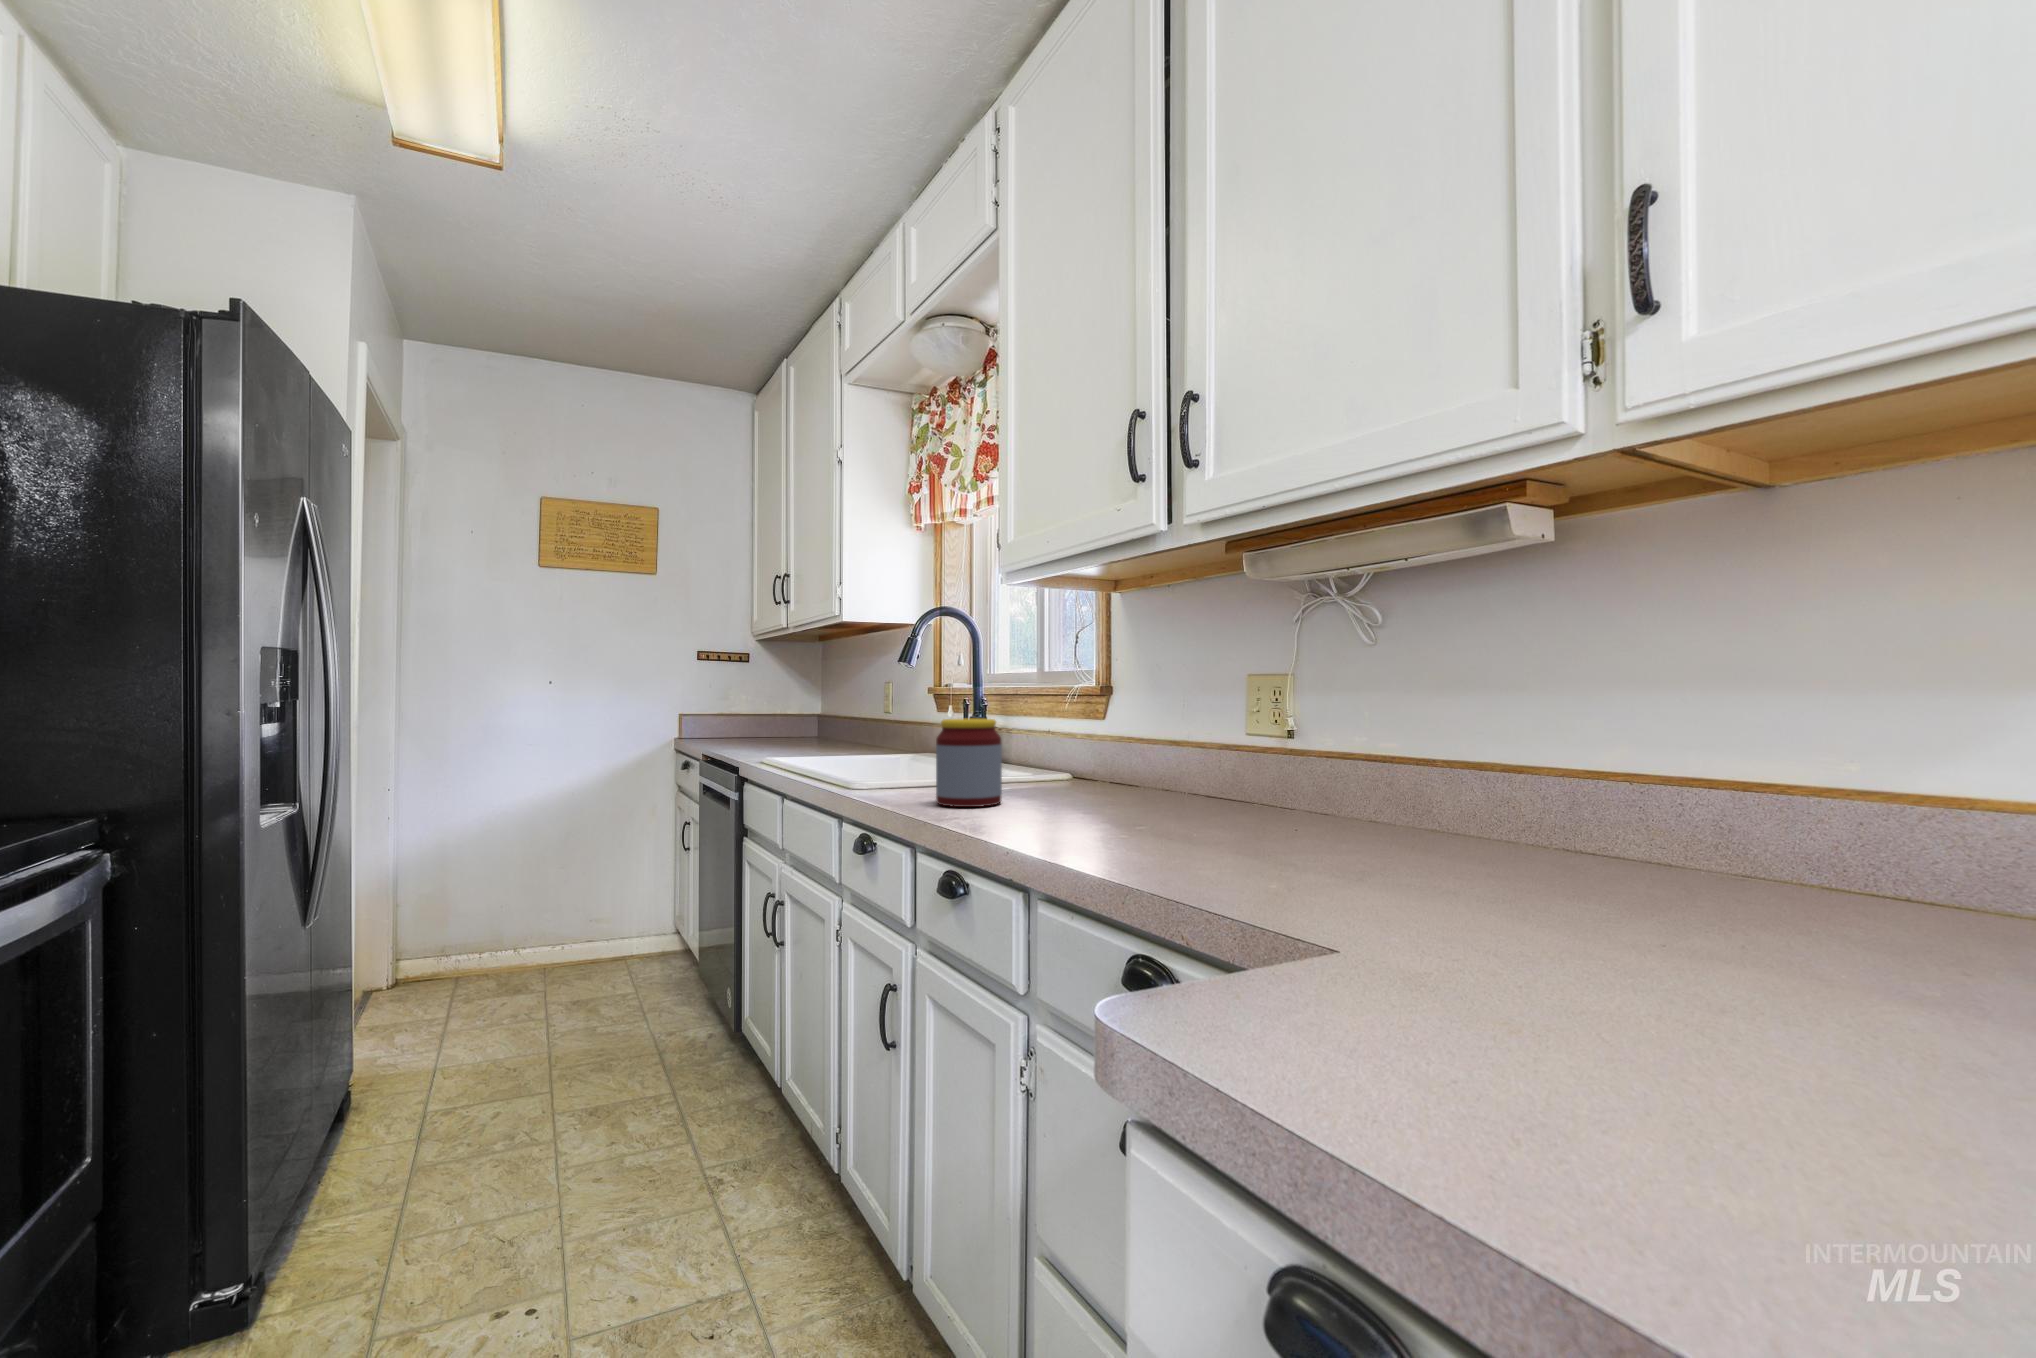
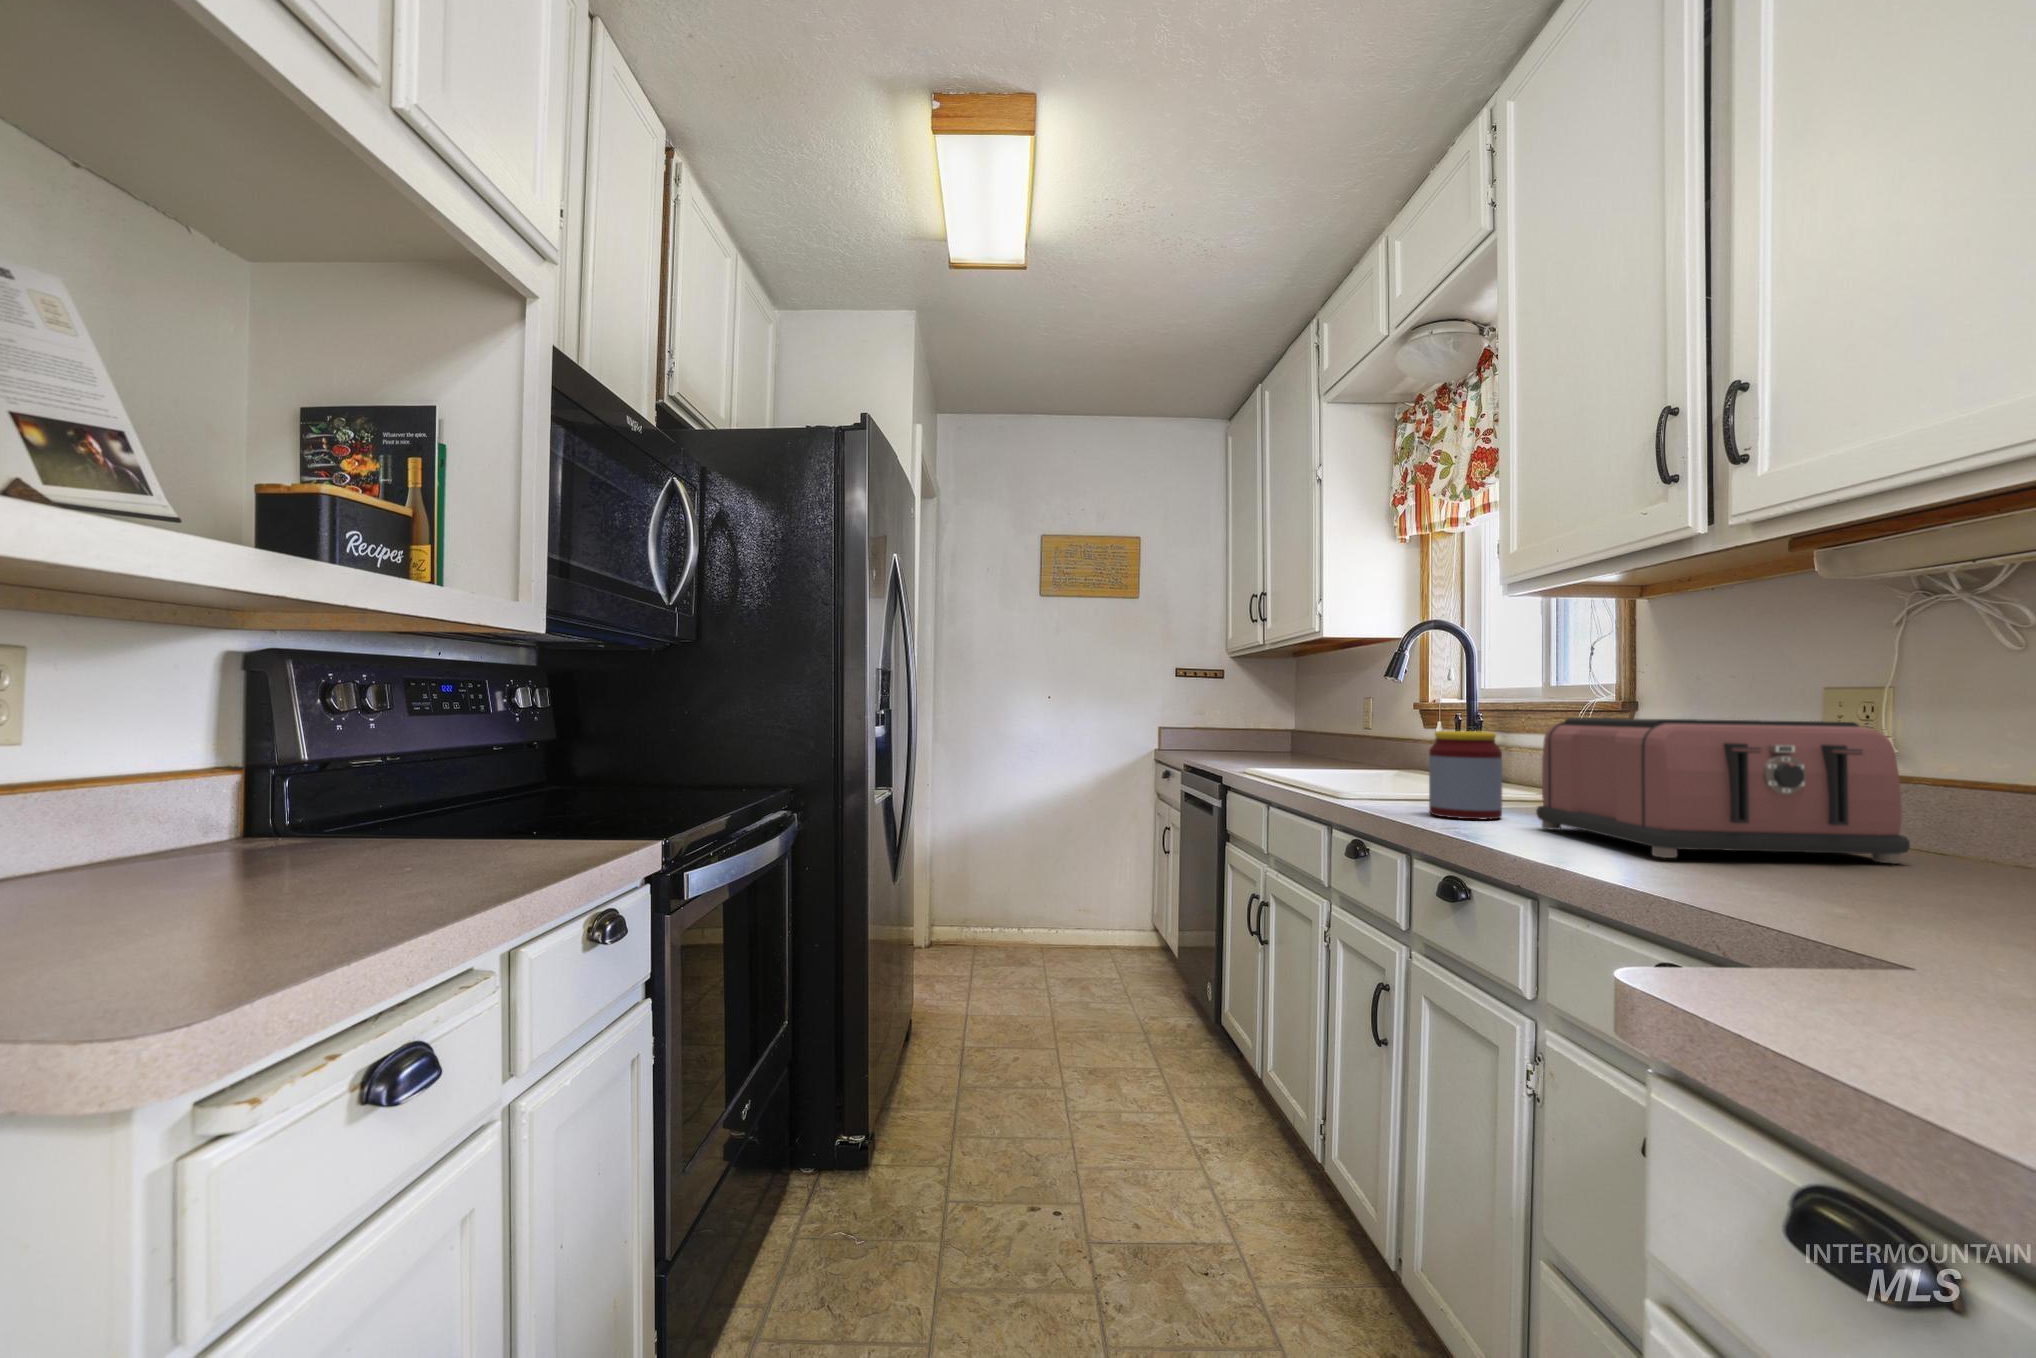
toaster: none [1030,704,1307,839] -> present [1536,718,1910,863]

